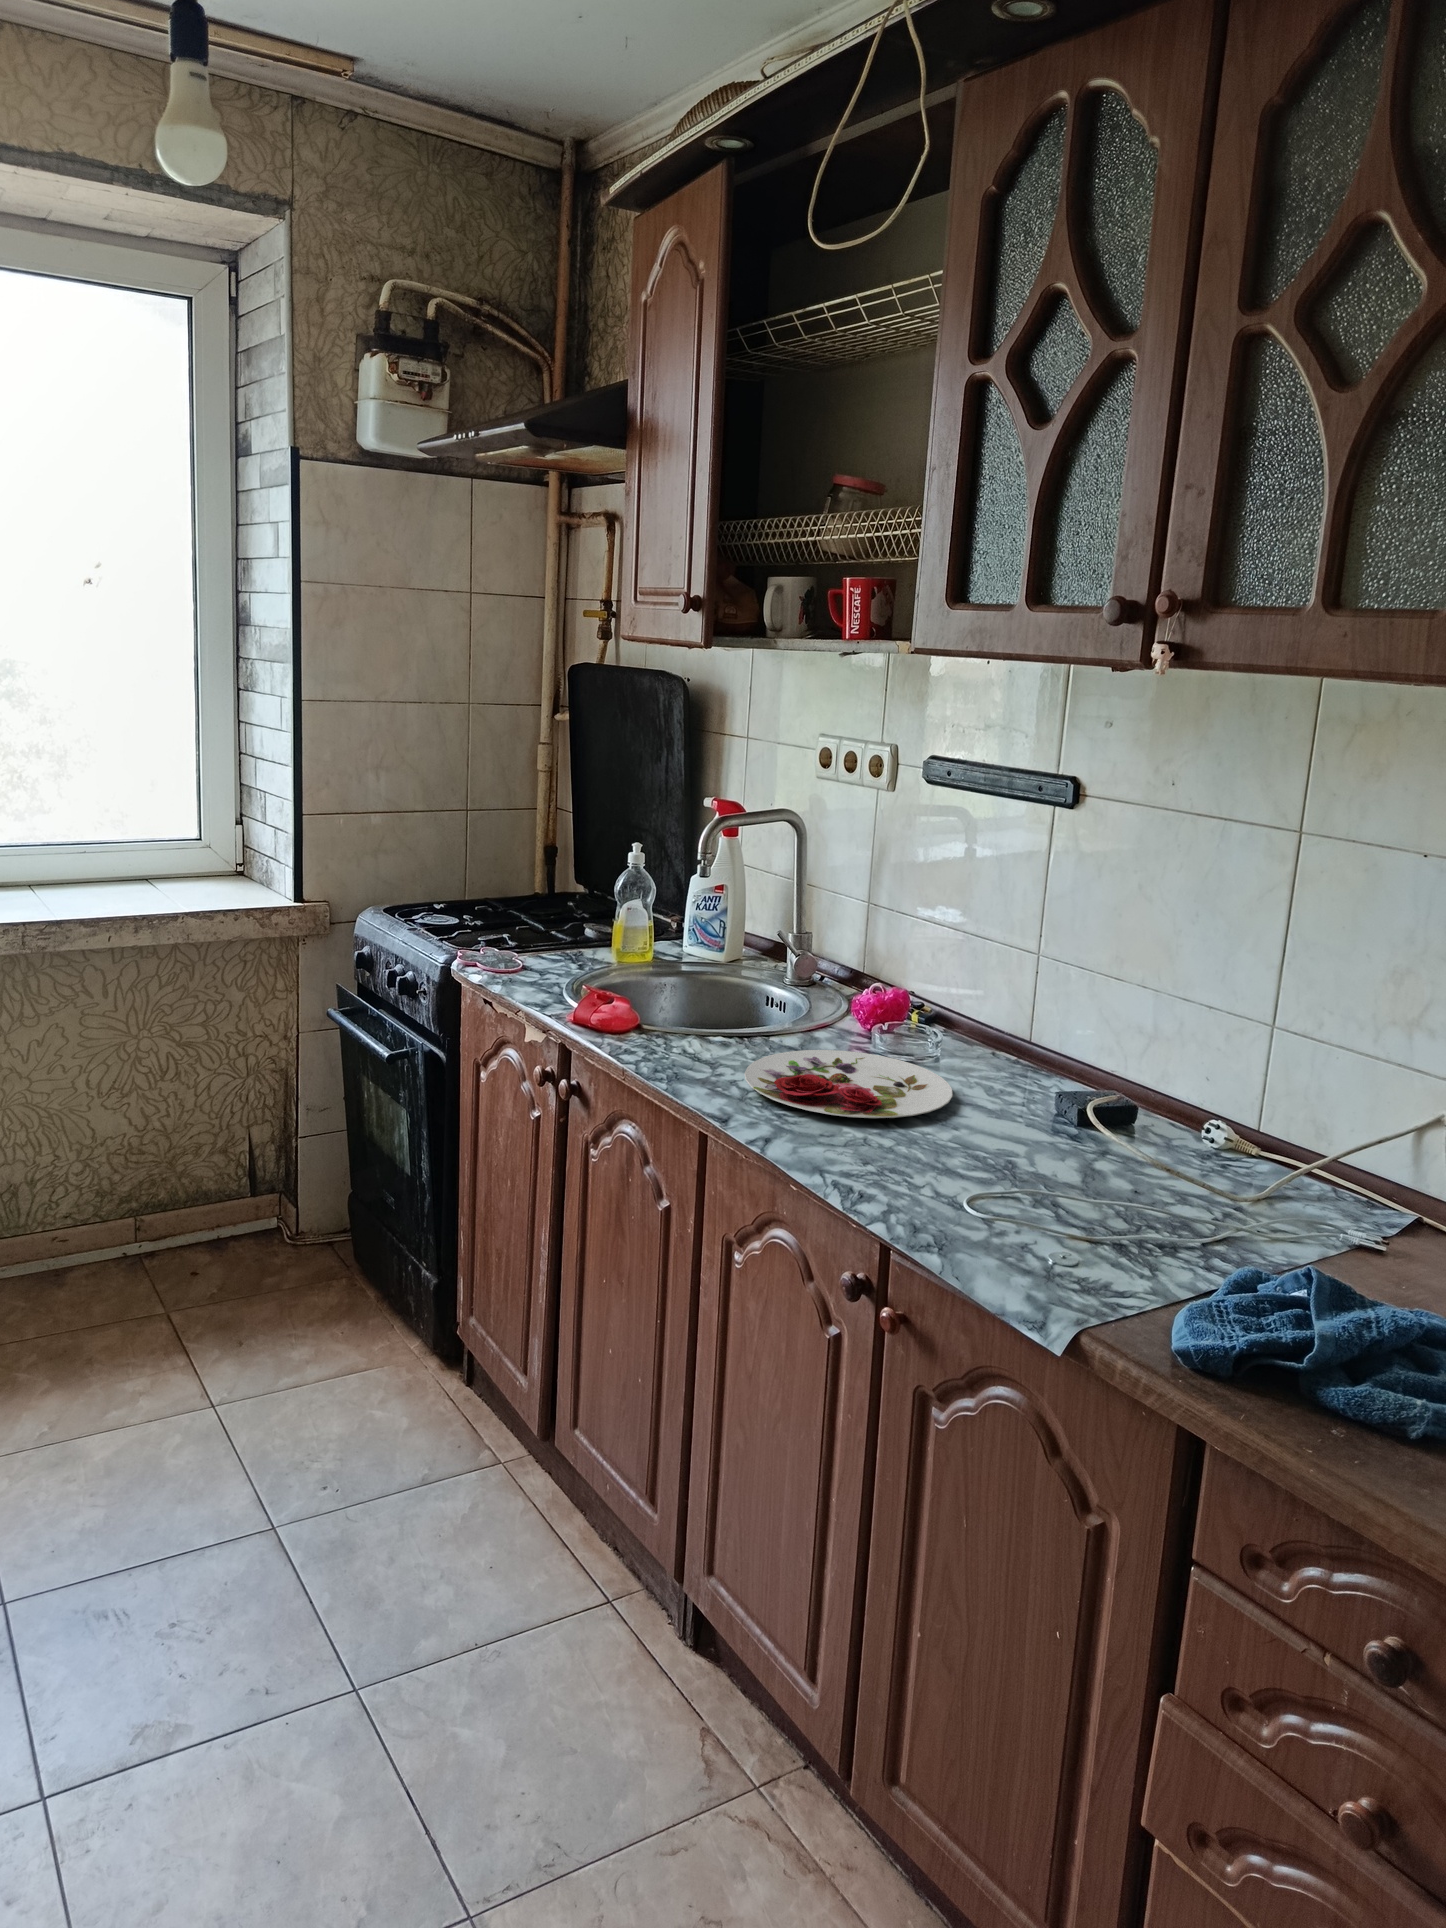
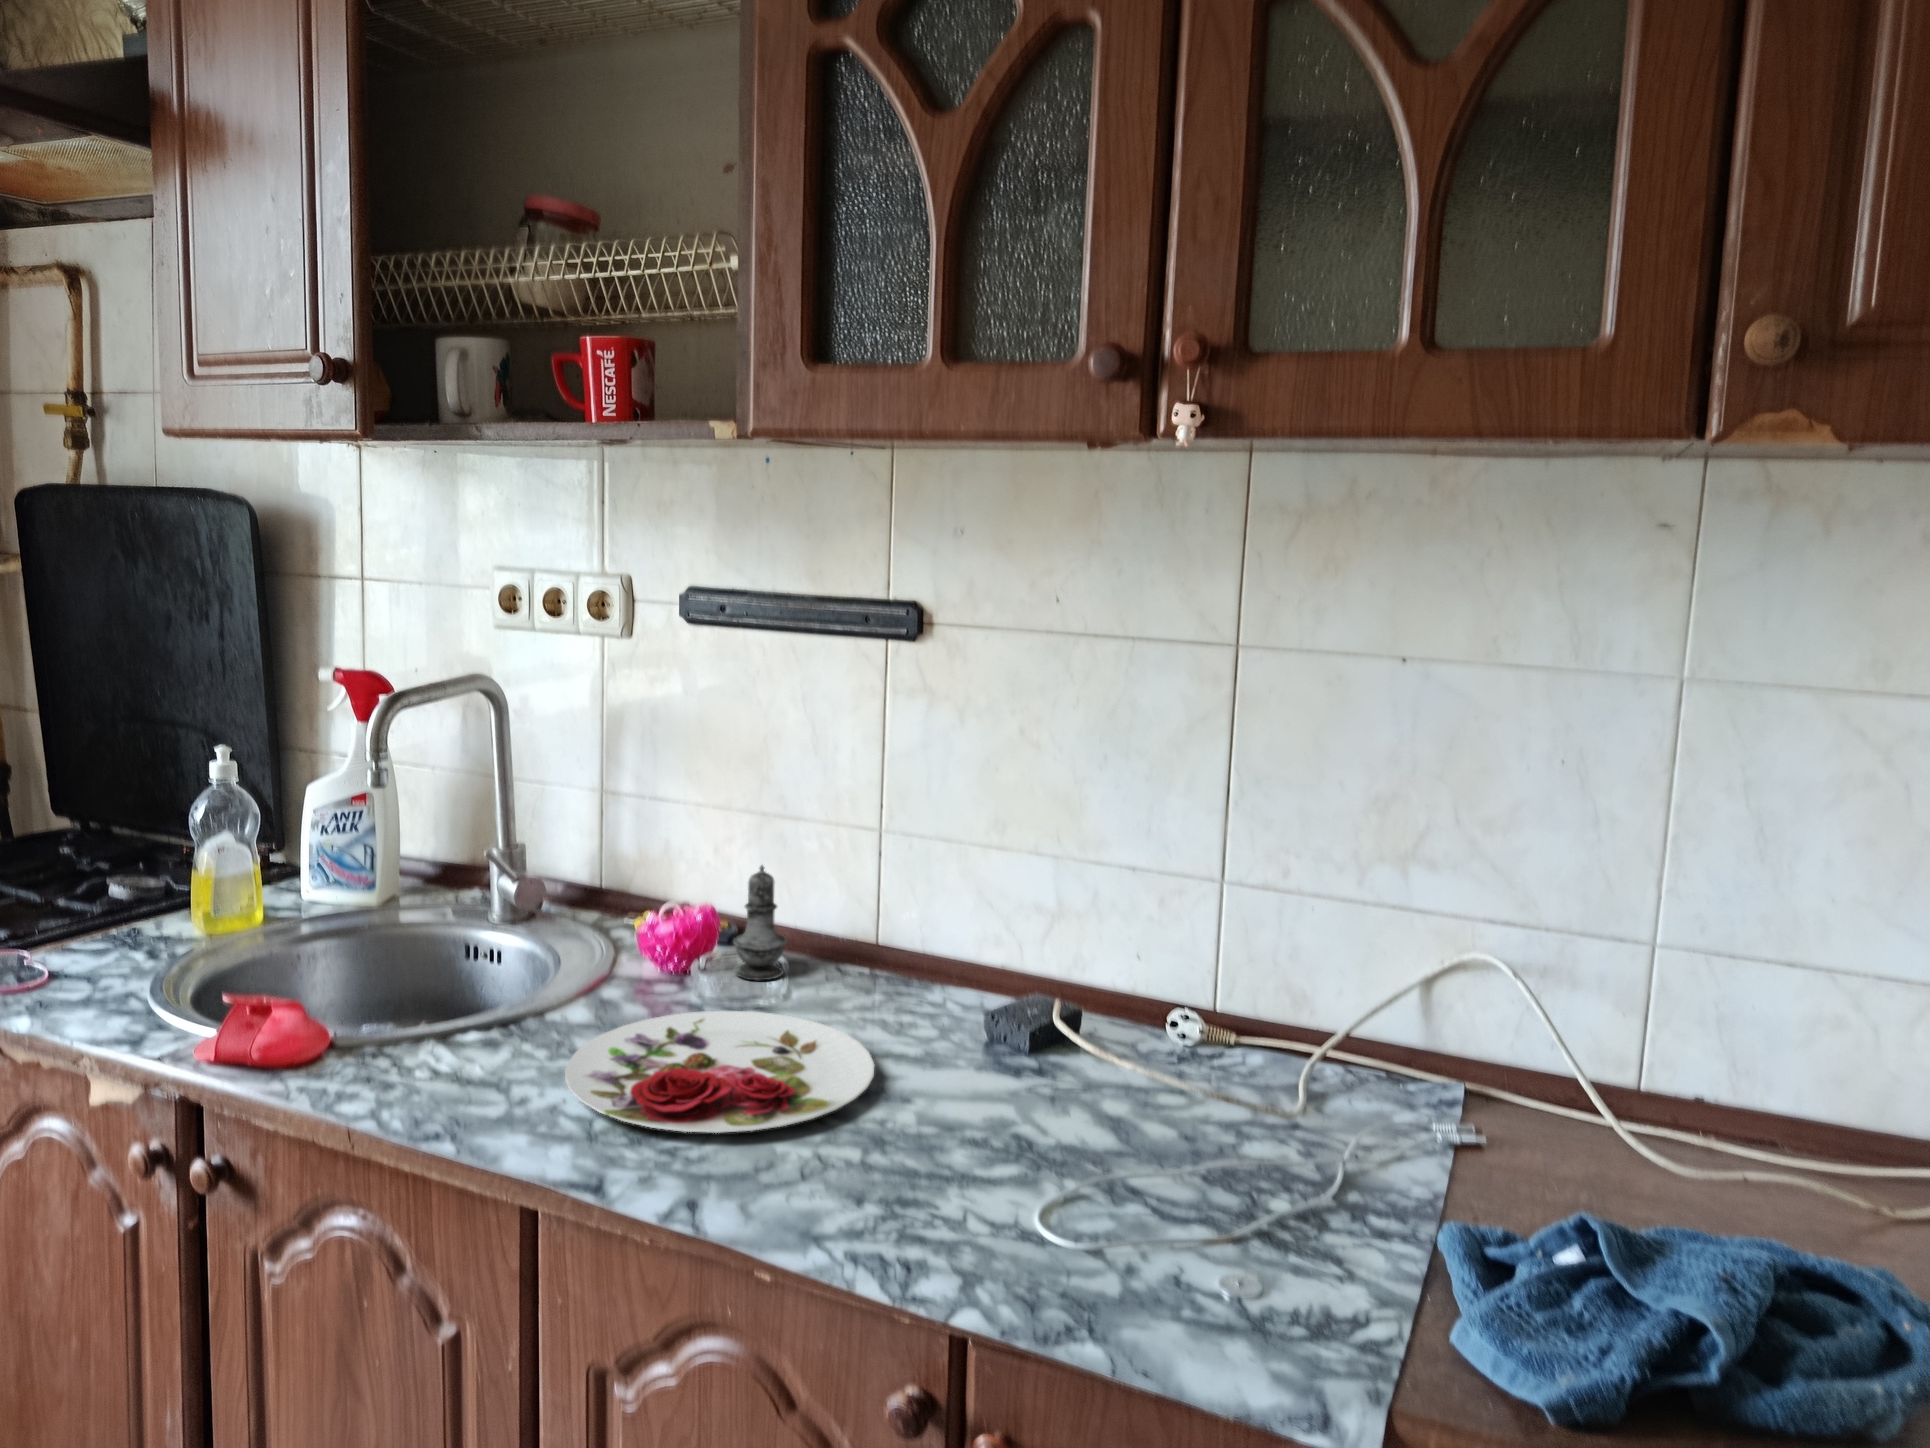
salt shaker: none [917,964,957,1048] -> present [733,865,787,980]

